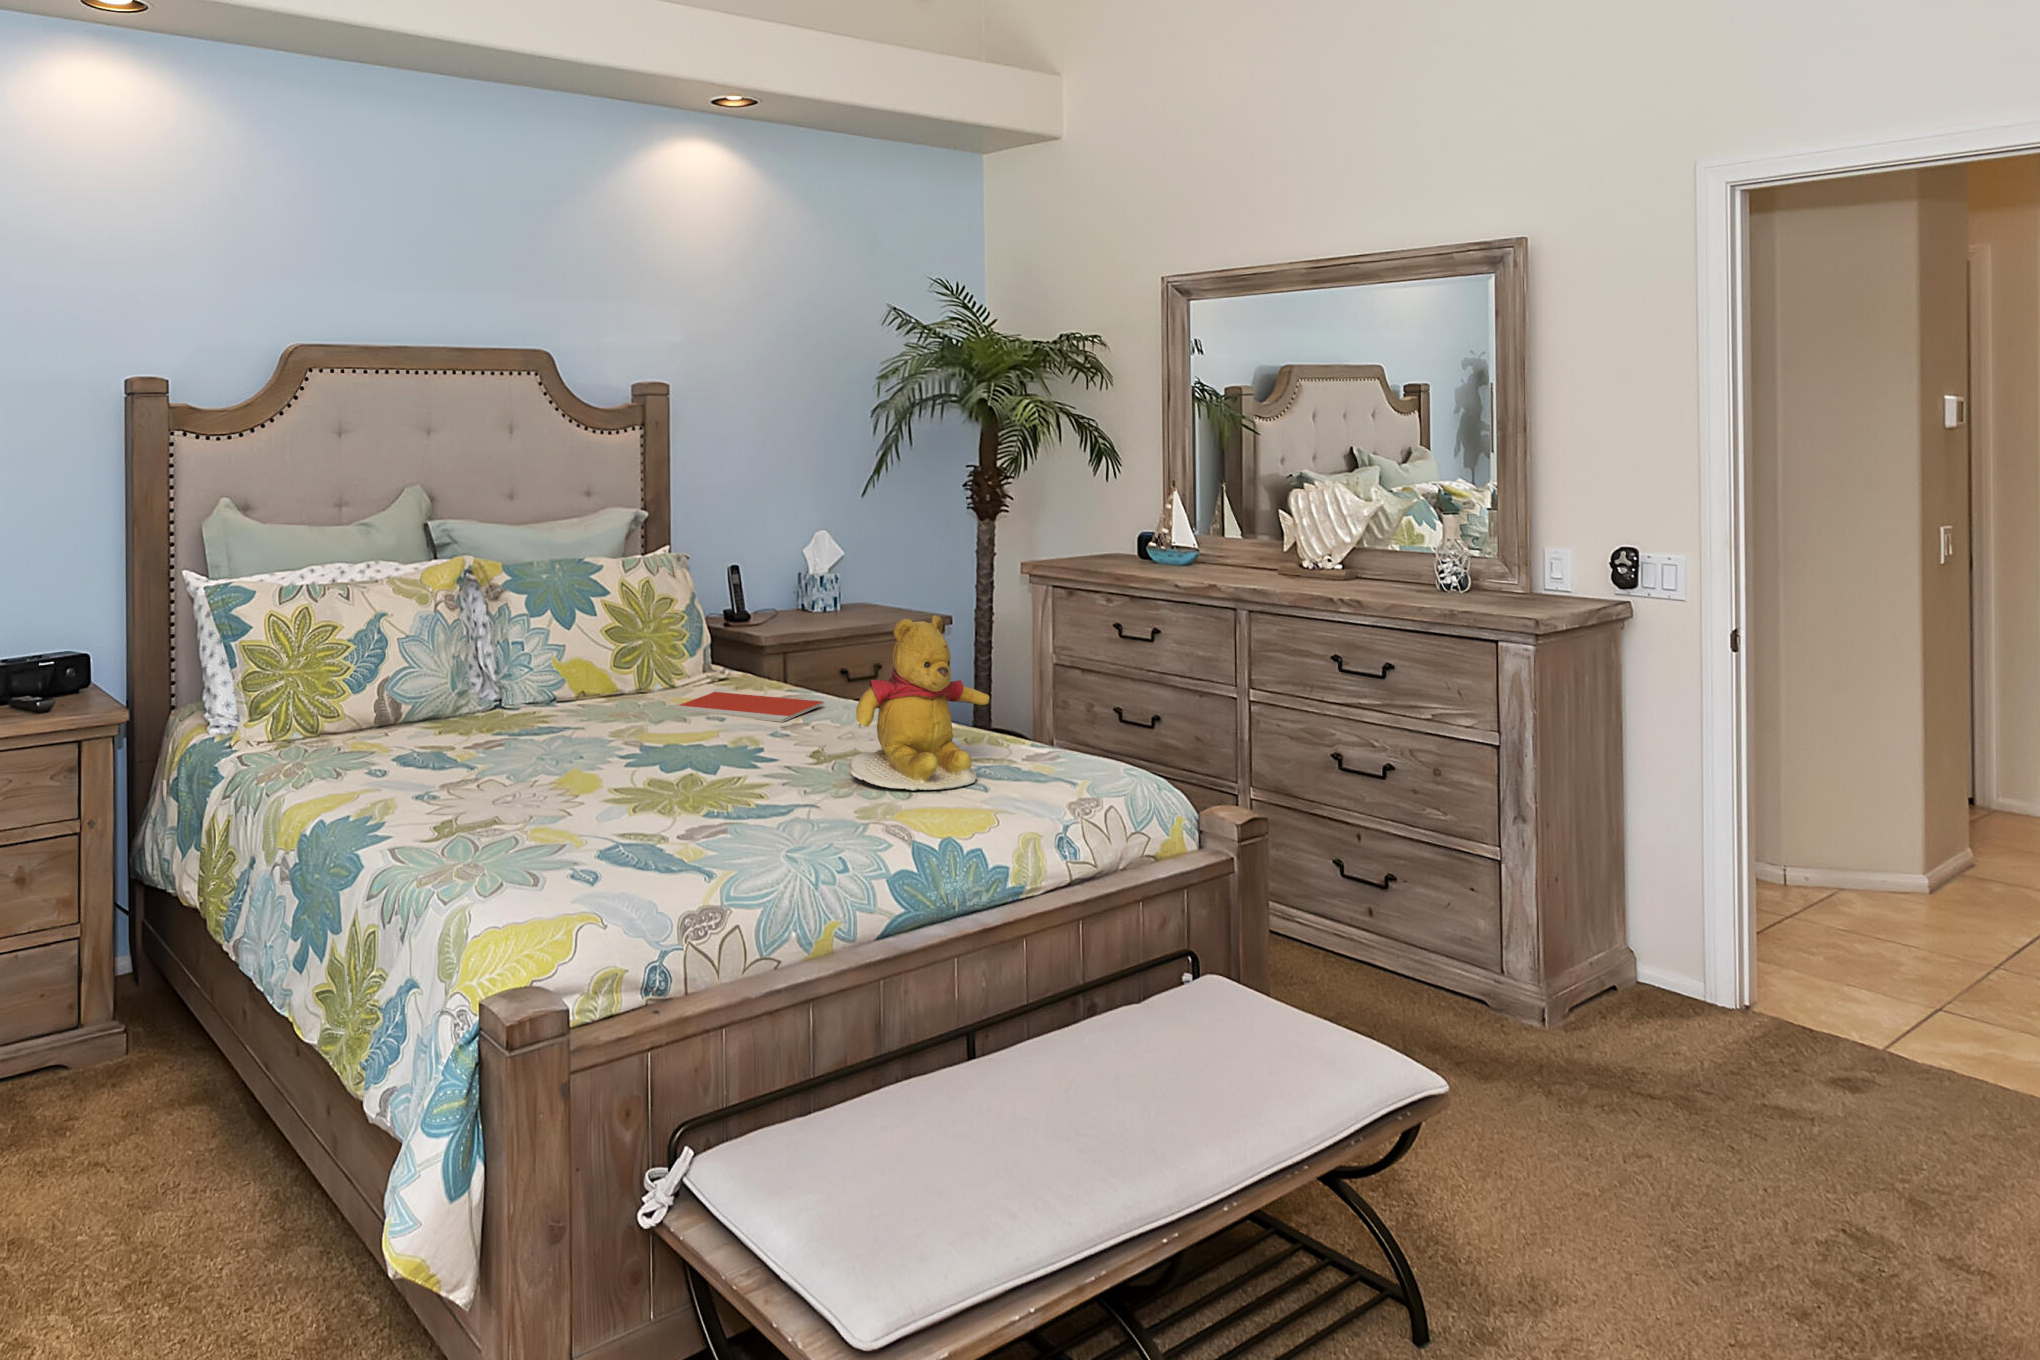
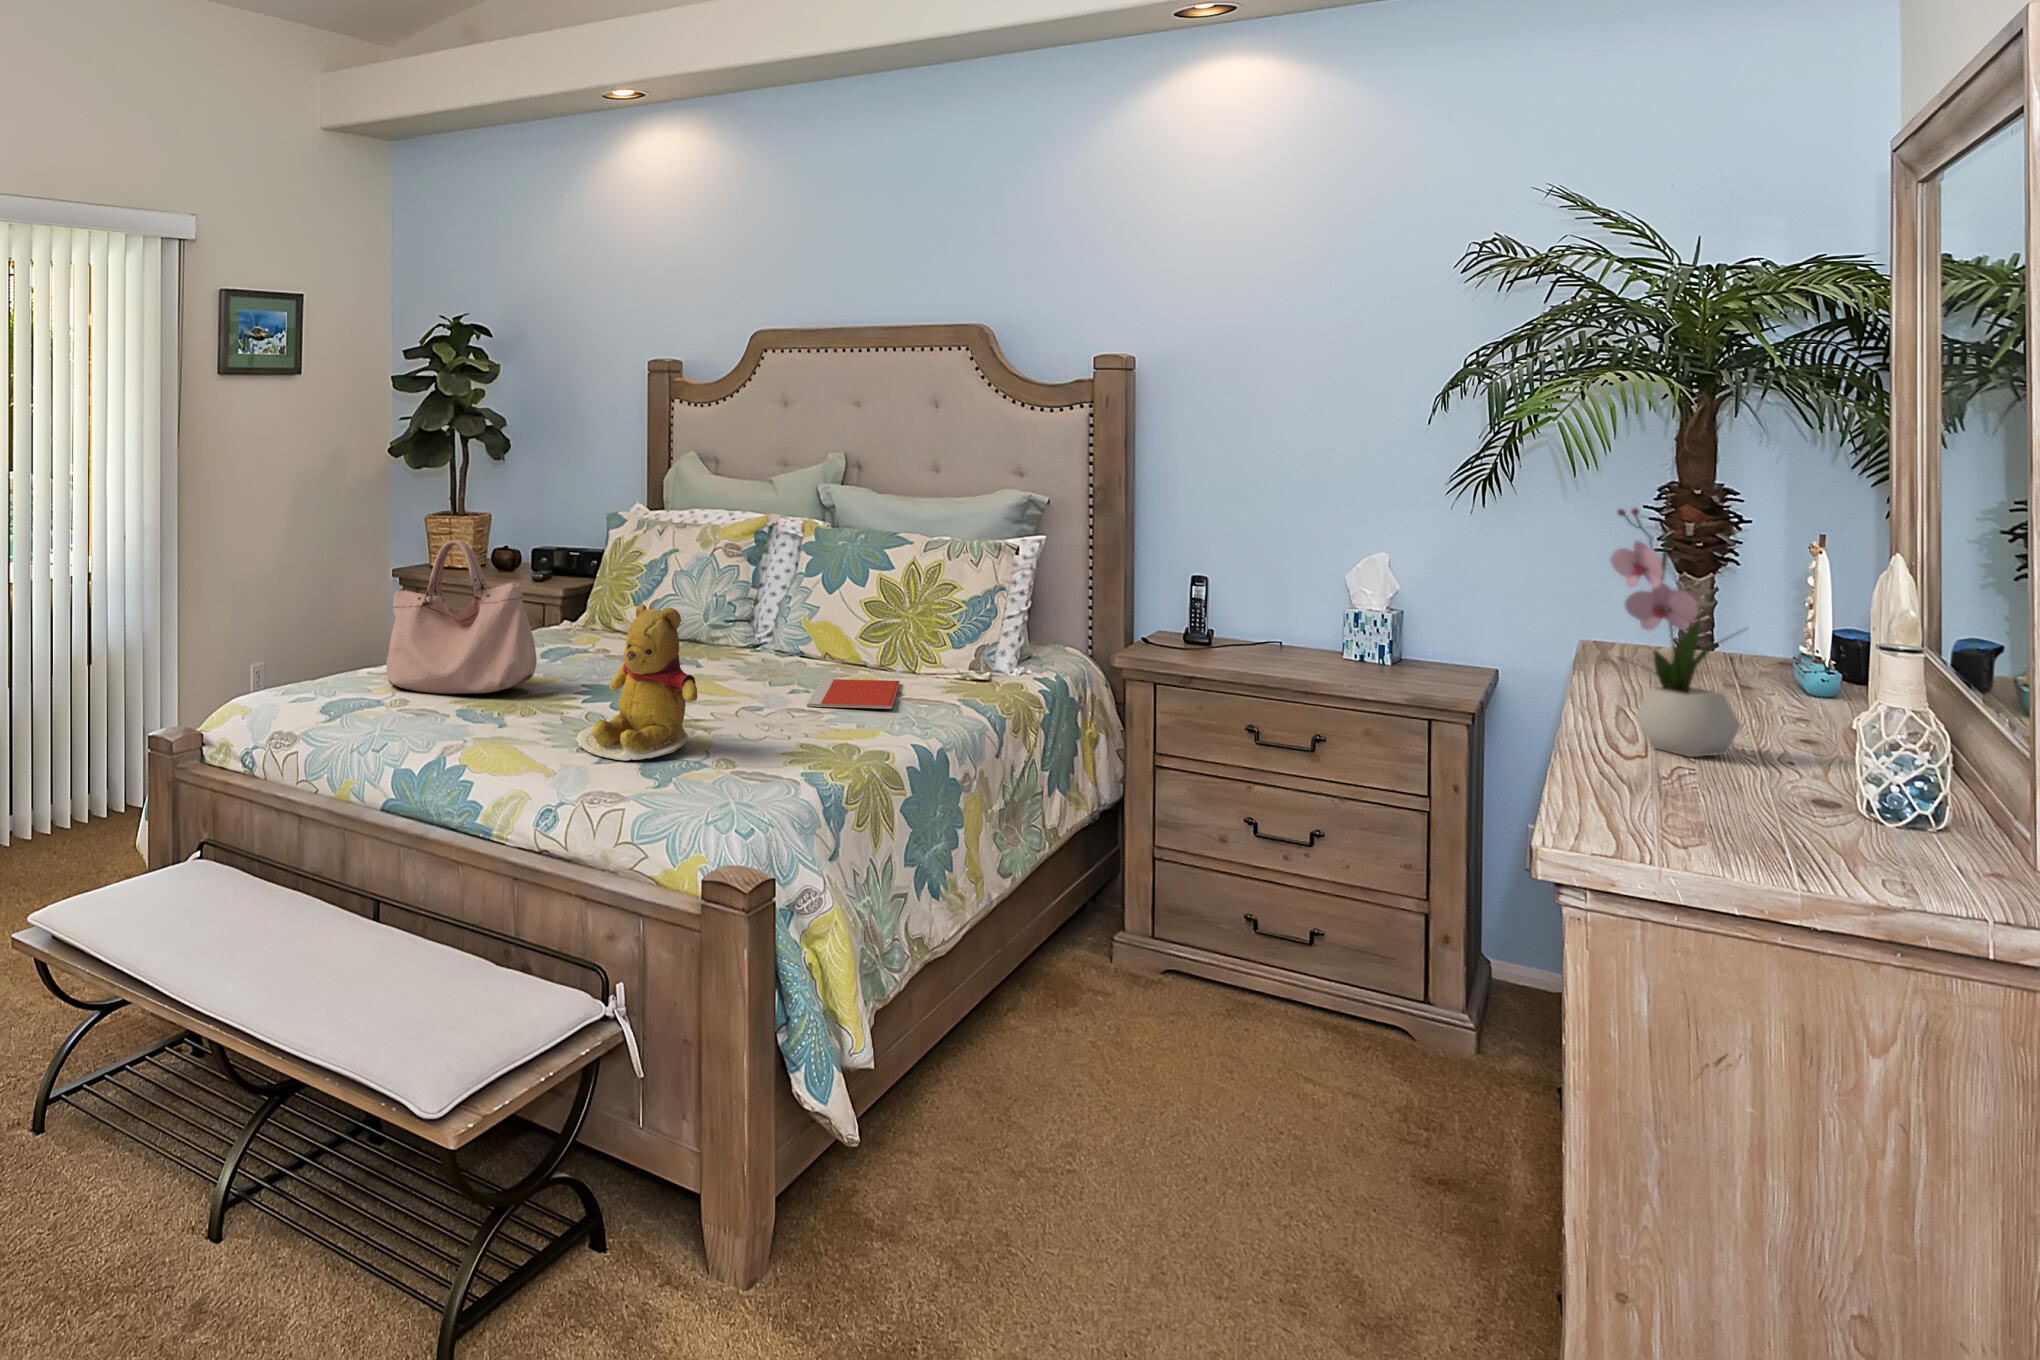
flower arrangement: none [1309,447,1357,580] -> present [1611,508,1743,757]
handbag: none [475,604,654,835] -> present [386,540,537,694]

